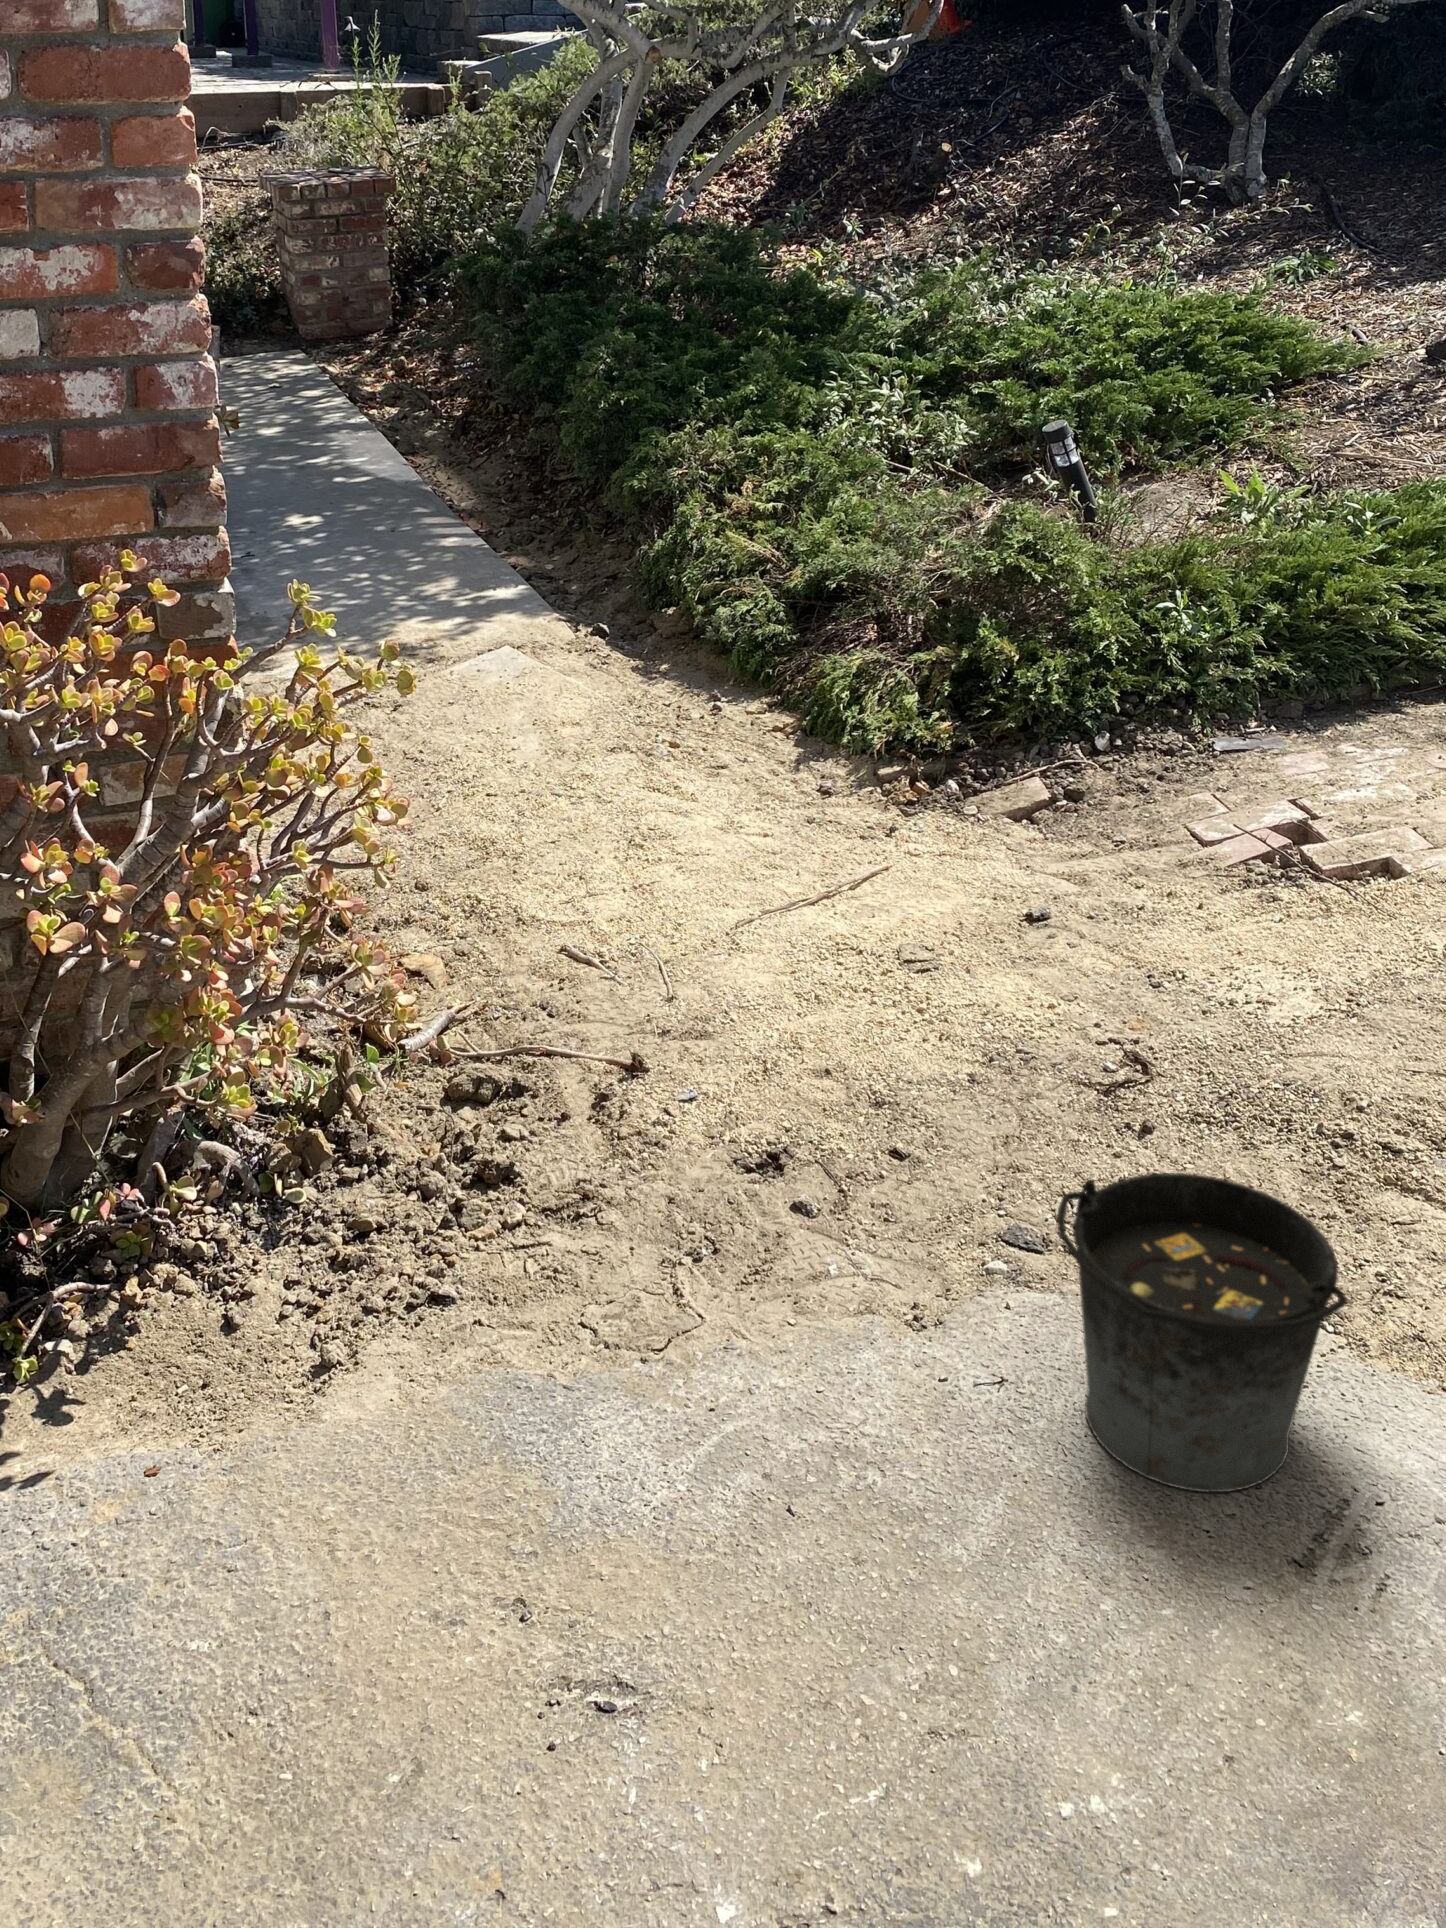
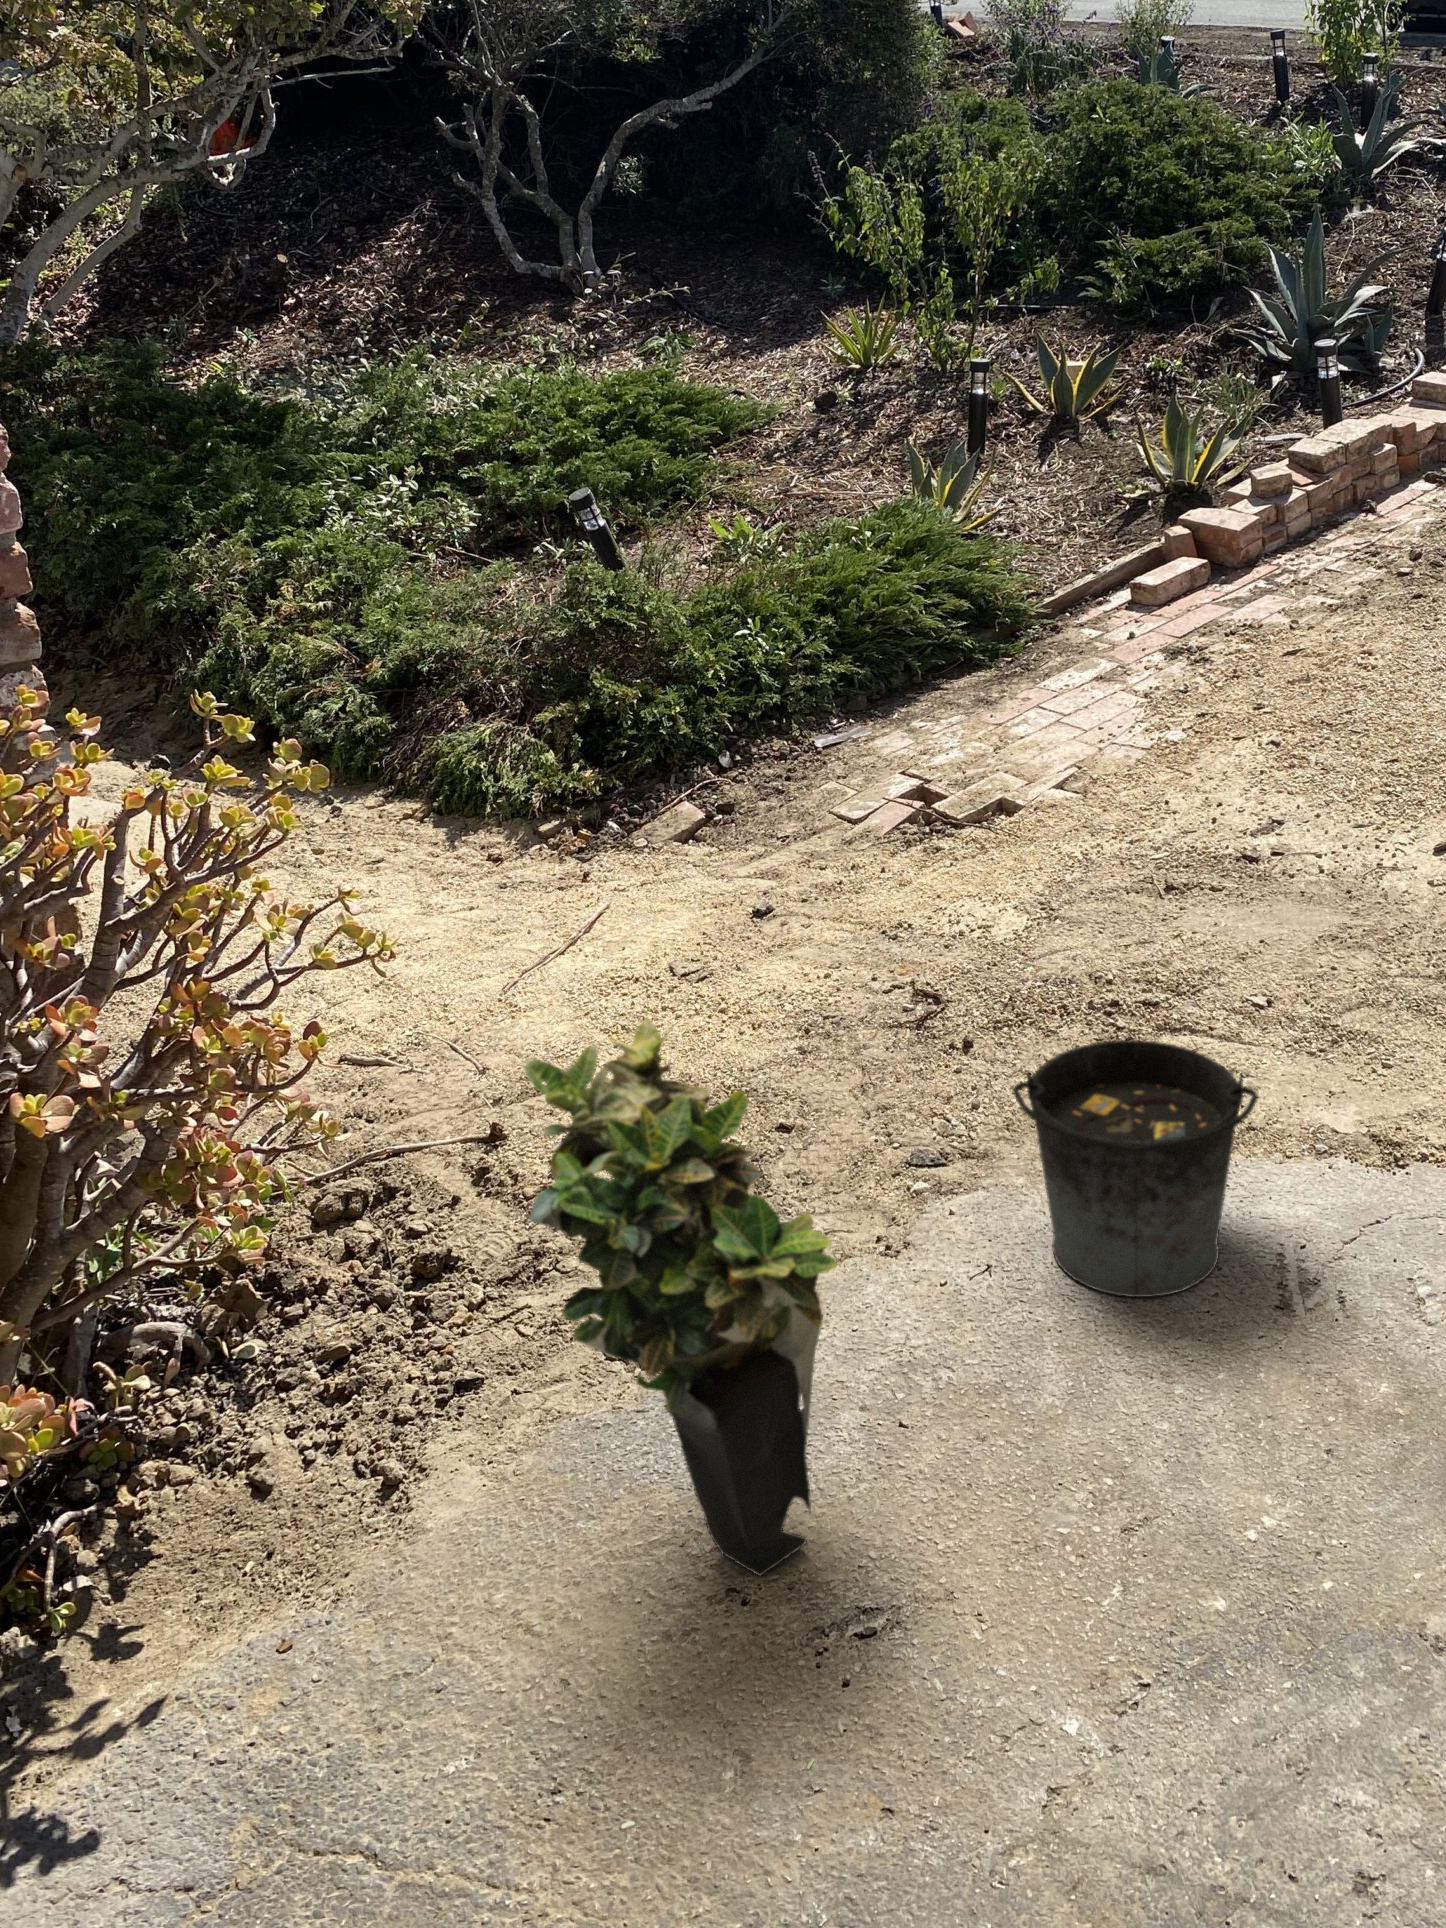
potted plant: none [390,1002,716,1596] -> present [524,1018,836,1576]

